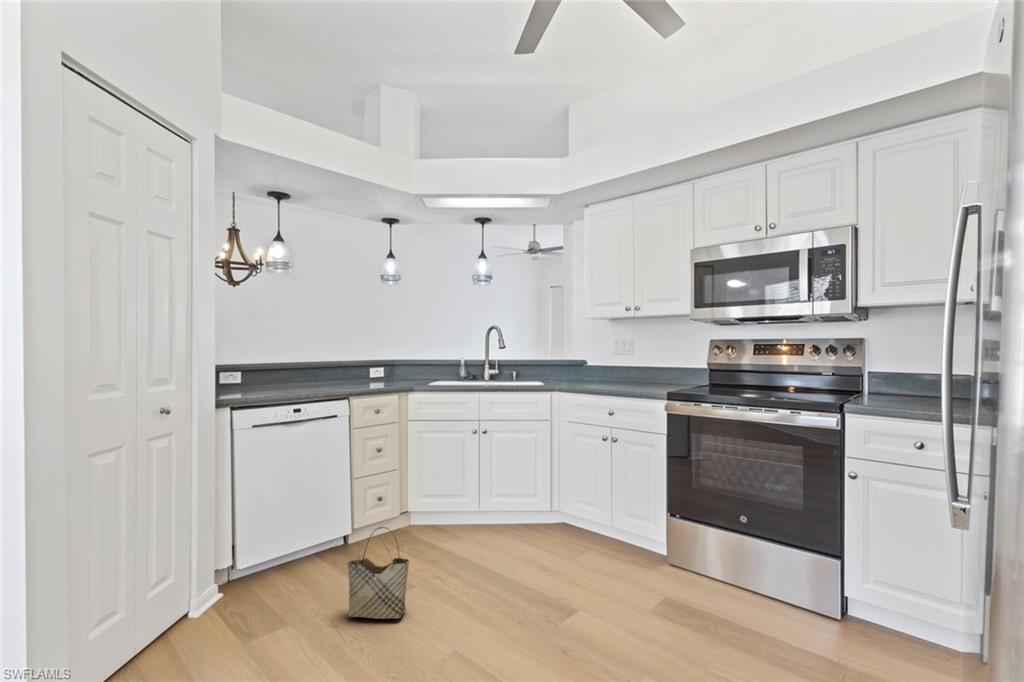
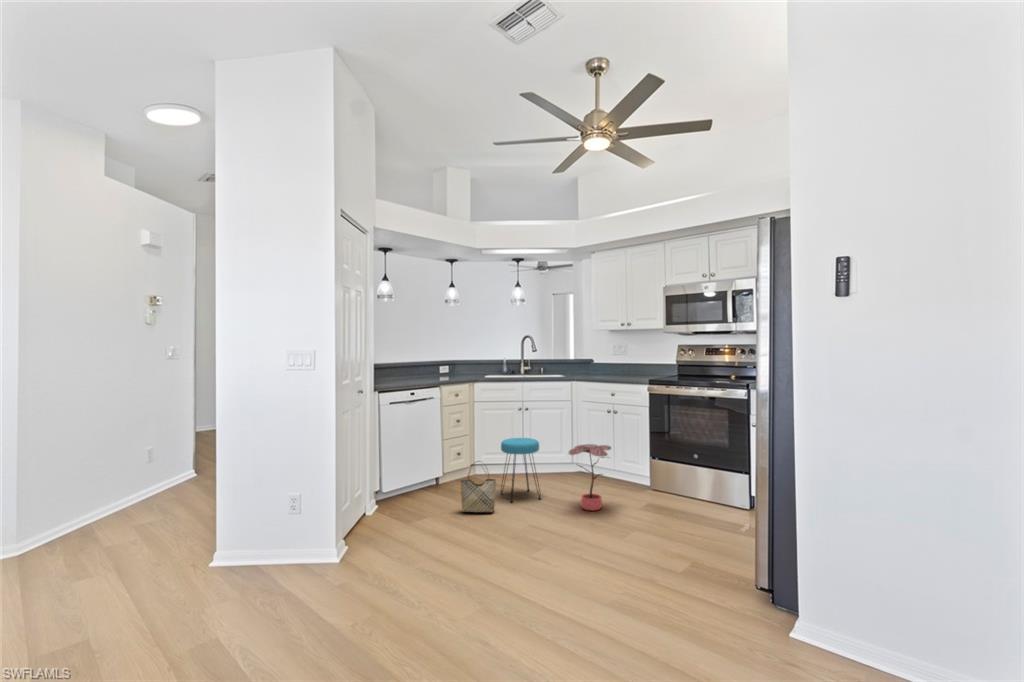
stool: none [429,481,492,592] -> present [501,438,541,502]
potted plant: none [532,500,606,617] -> present [569,444,611,511]

